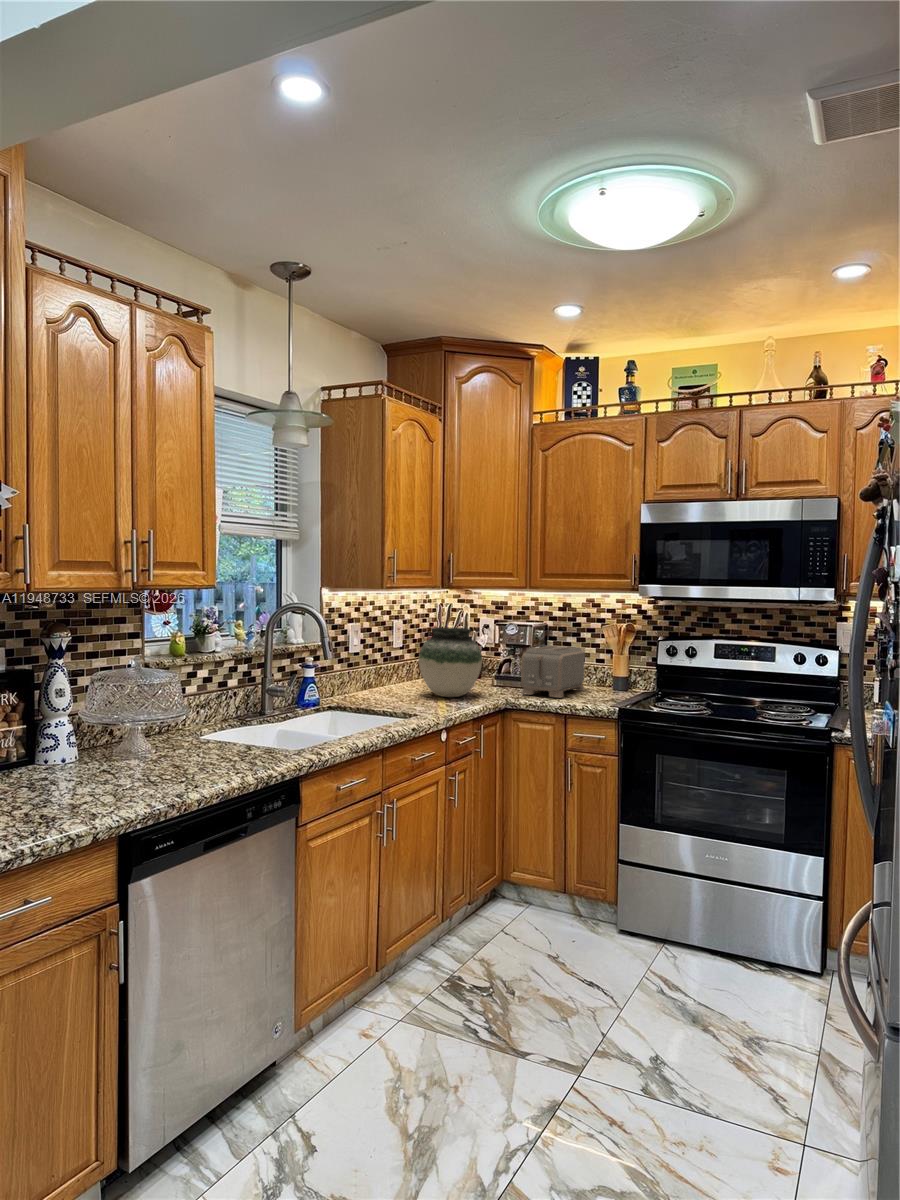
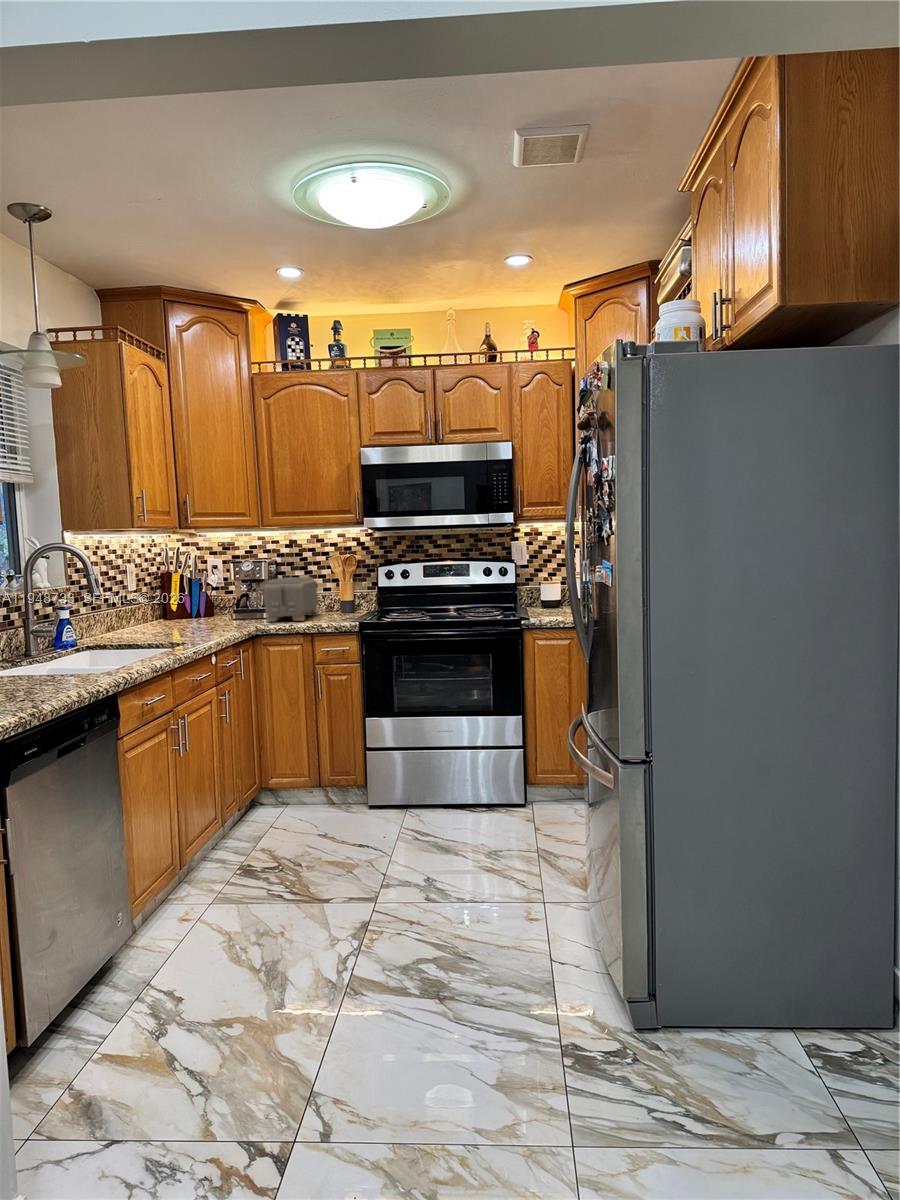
vase: present [419,627,482,697] -> none [166,565,229,630]

